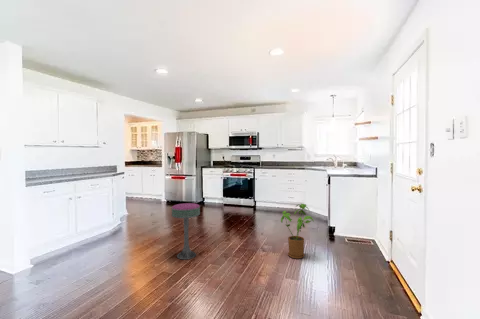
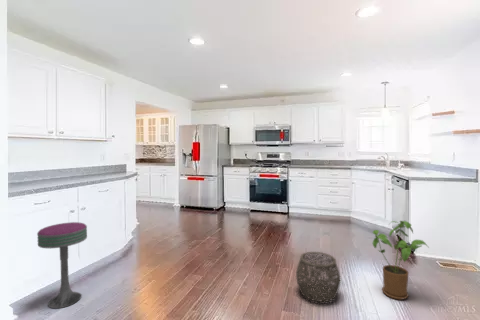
bar stool: present [172,203,200,259] -> present [37,222,87,308]
woven basket: none [226,227,257,260] -> present [296,252,340,303]

